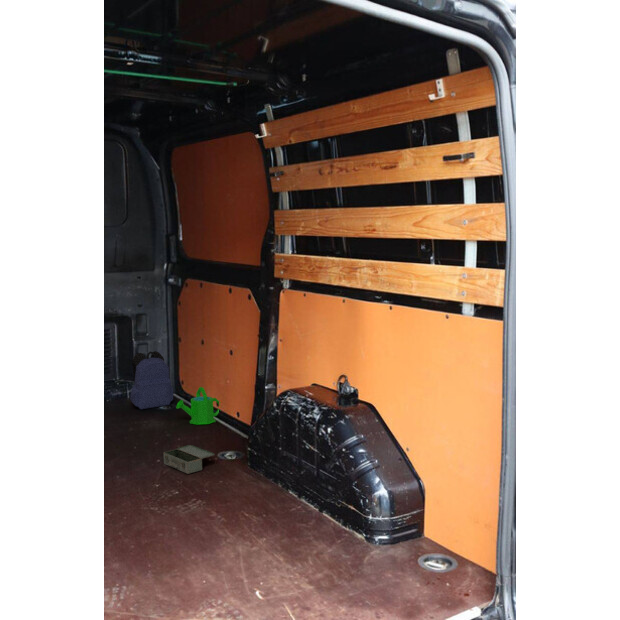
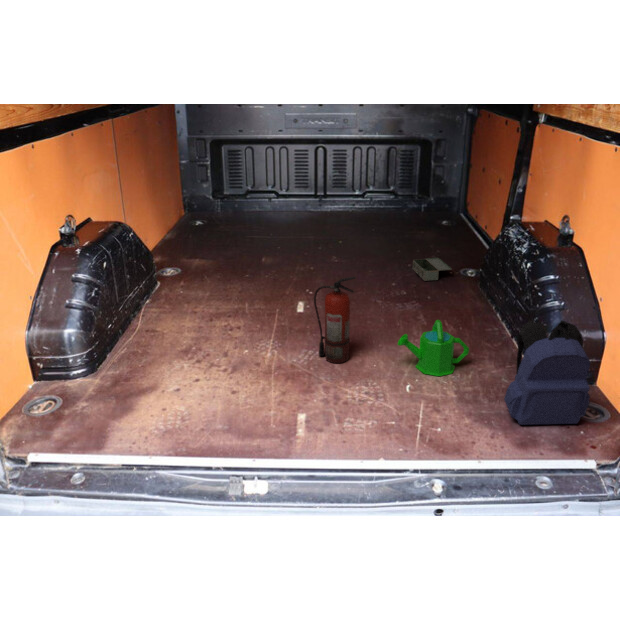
backpack: present [130,351,173,409] -> present [504,320,591,425]
watering can: present [176,387,221,425] -> present [398,320,469,376]
fire extinguisher: none [116,474,170,593] -> present [314,277,356,363]

